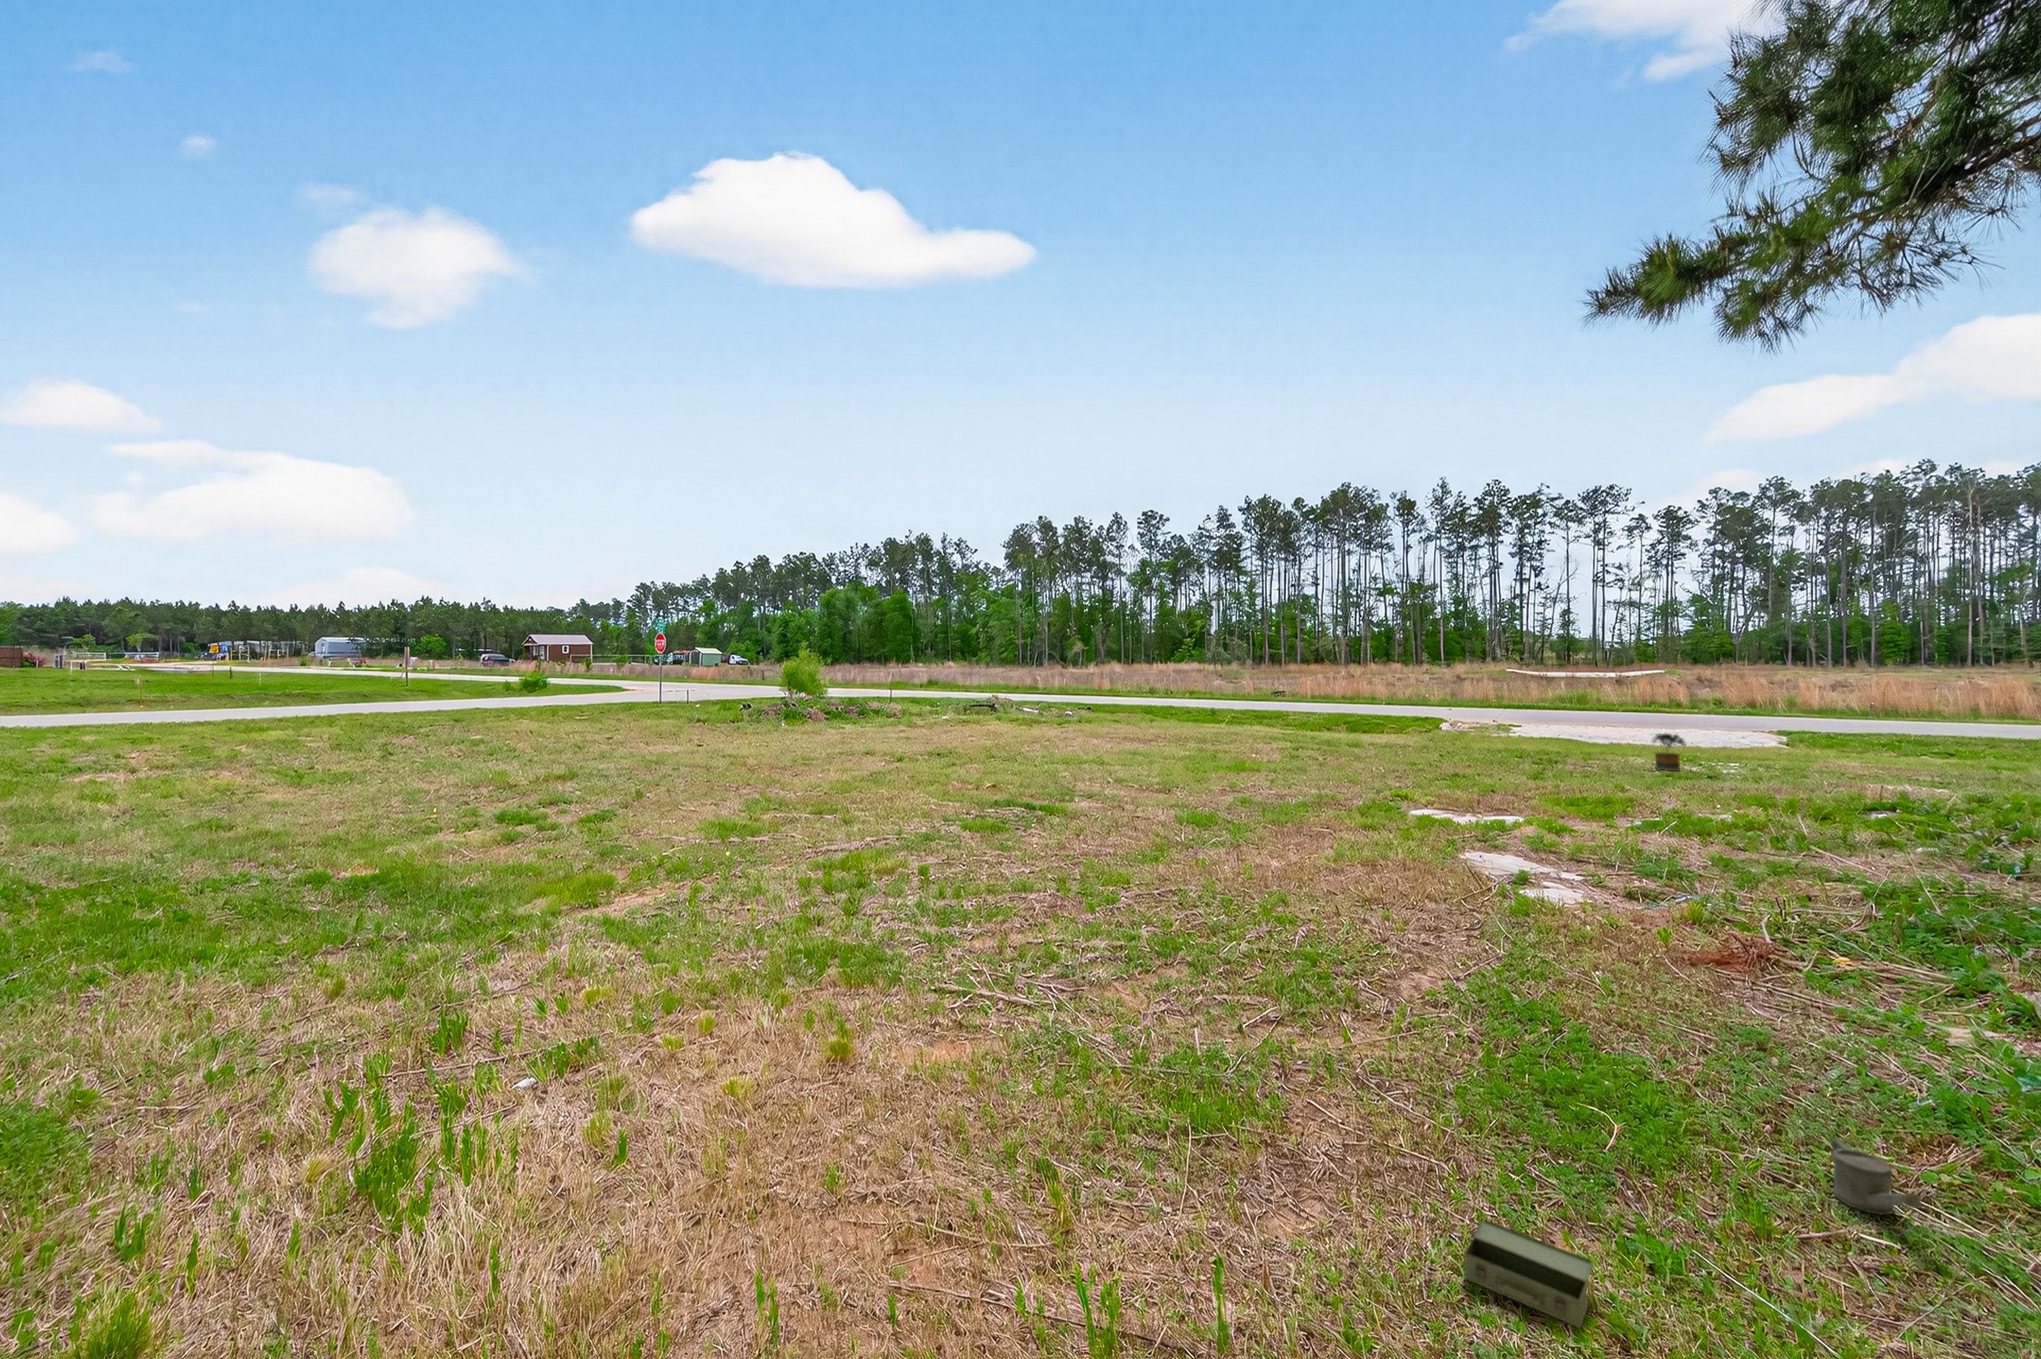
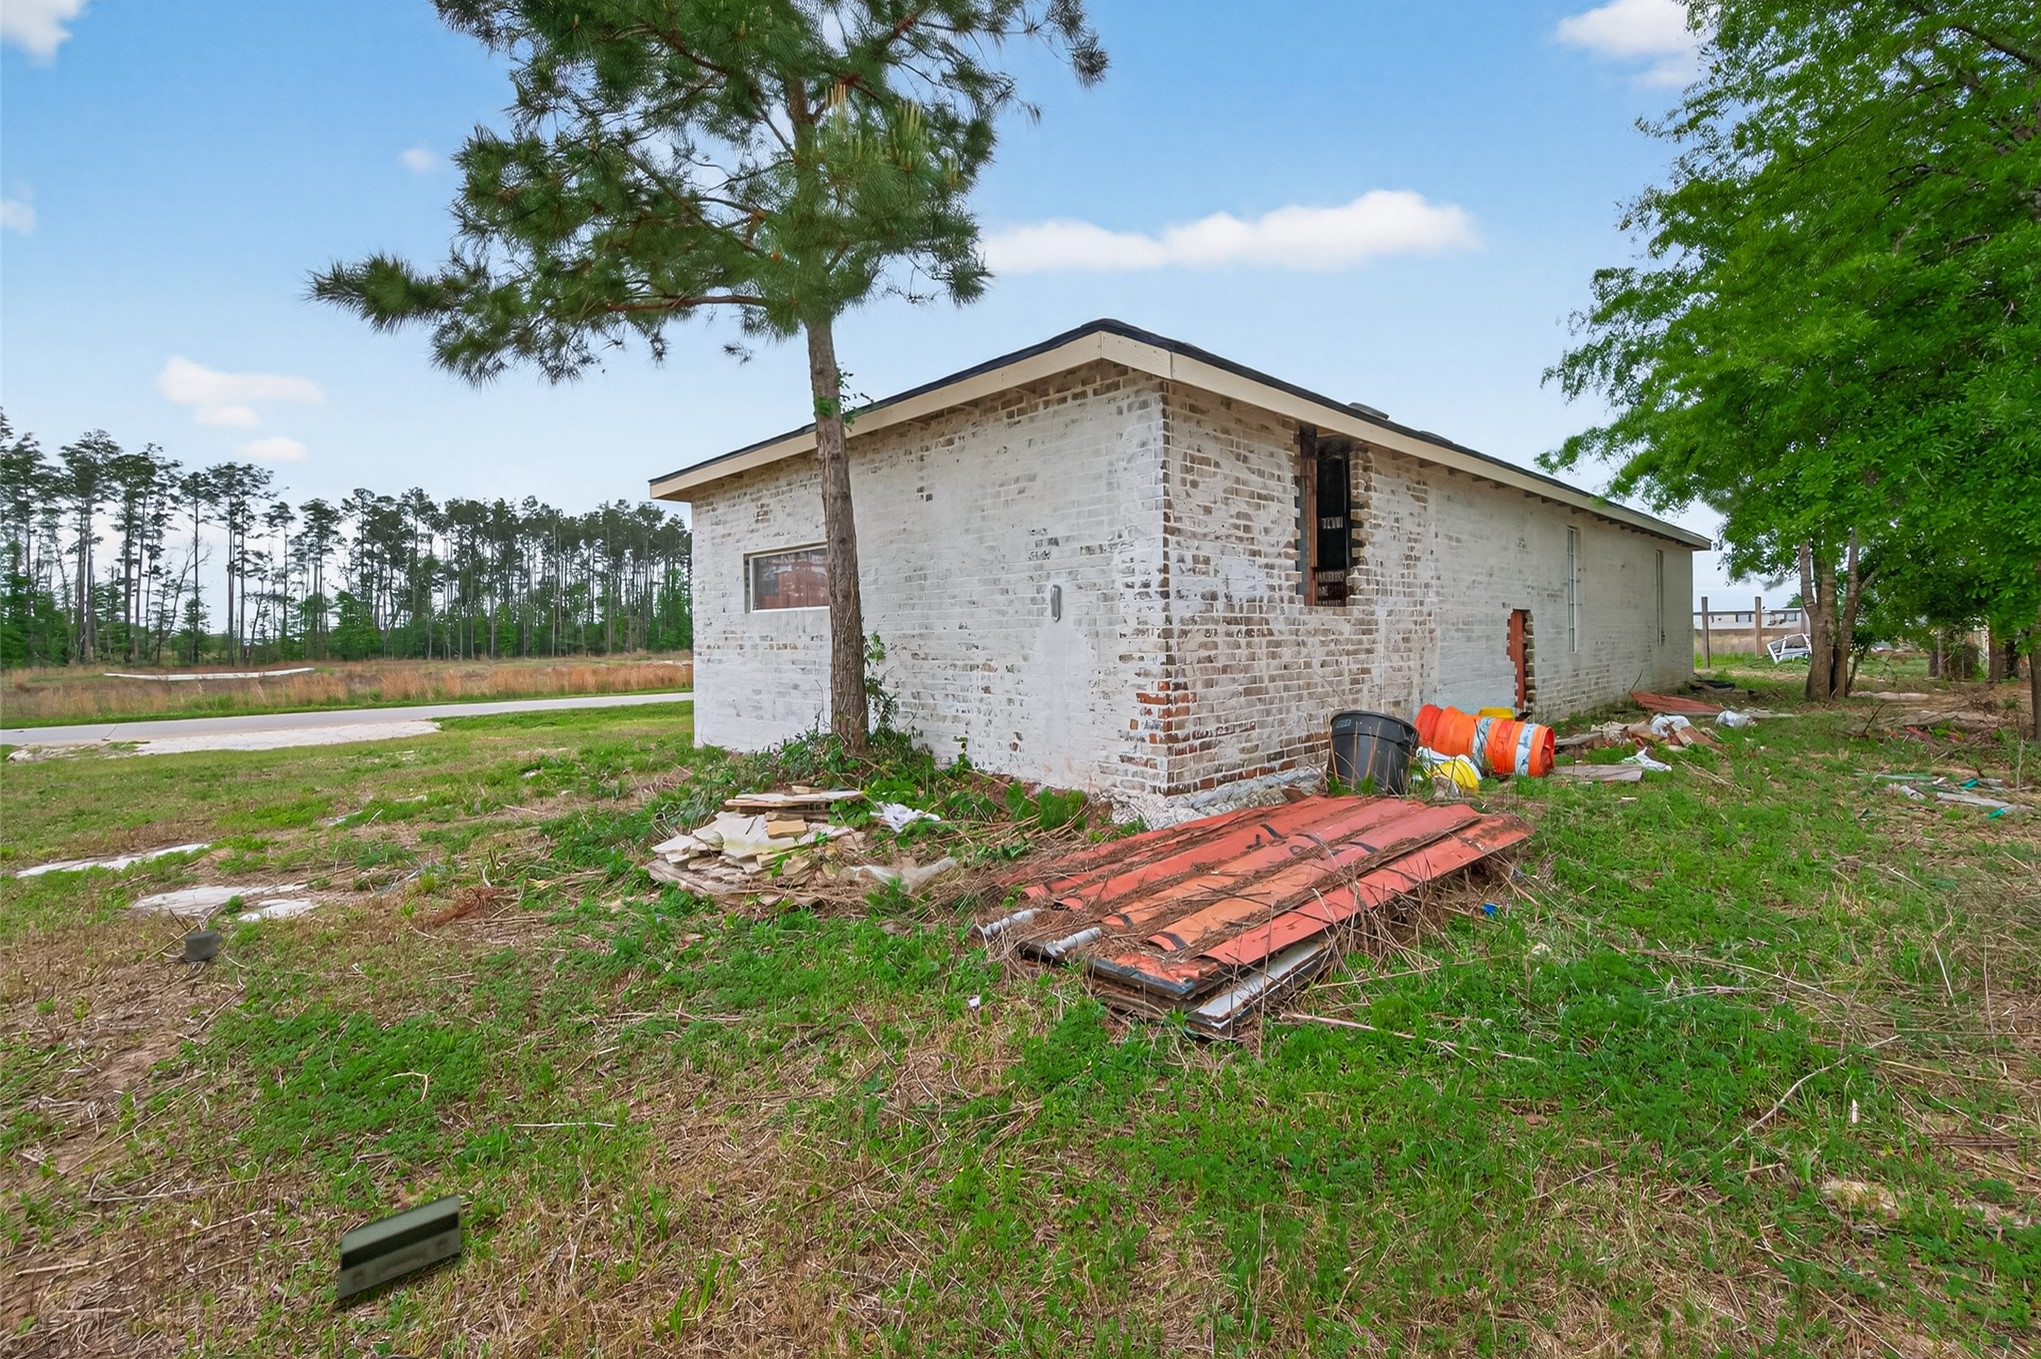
potted tree: present [1653,733,1686,771] -> none [331,730,368,766]
watering can: present [1831,1139,1921,1215] -> present [184,931,224,962]

